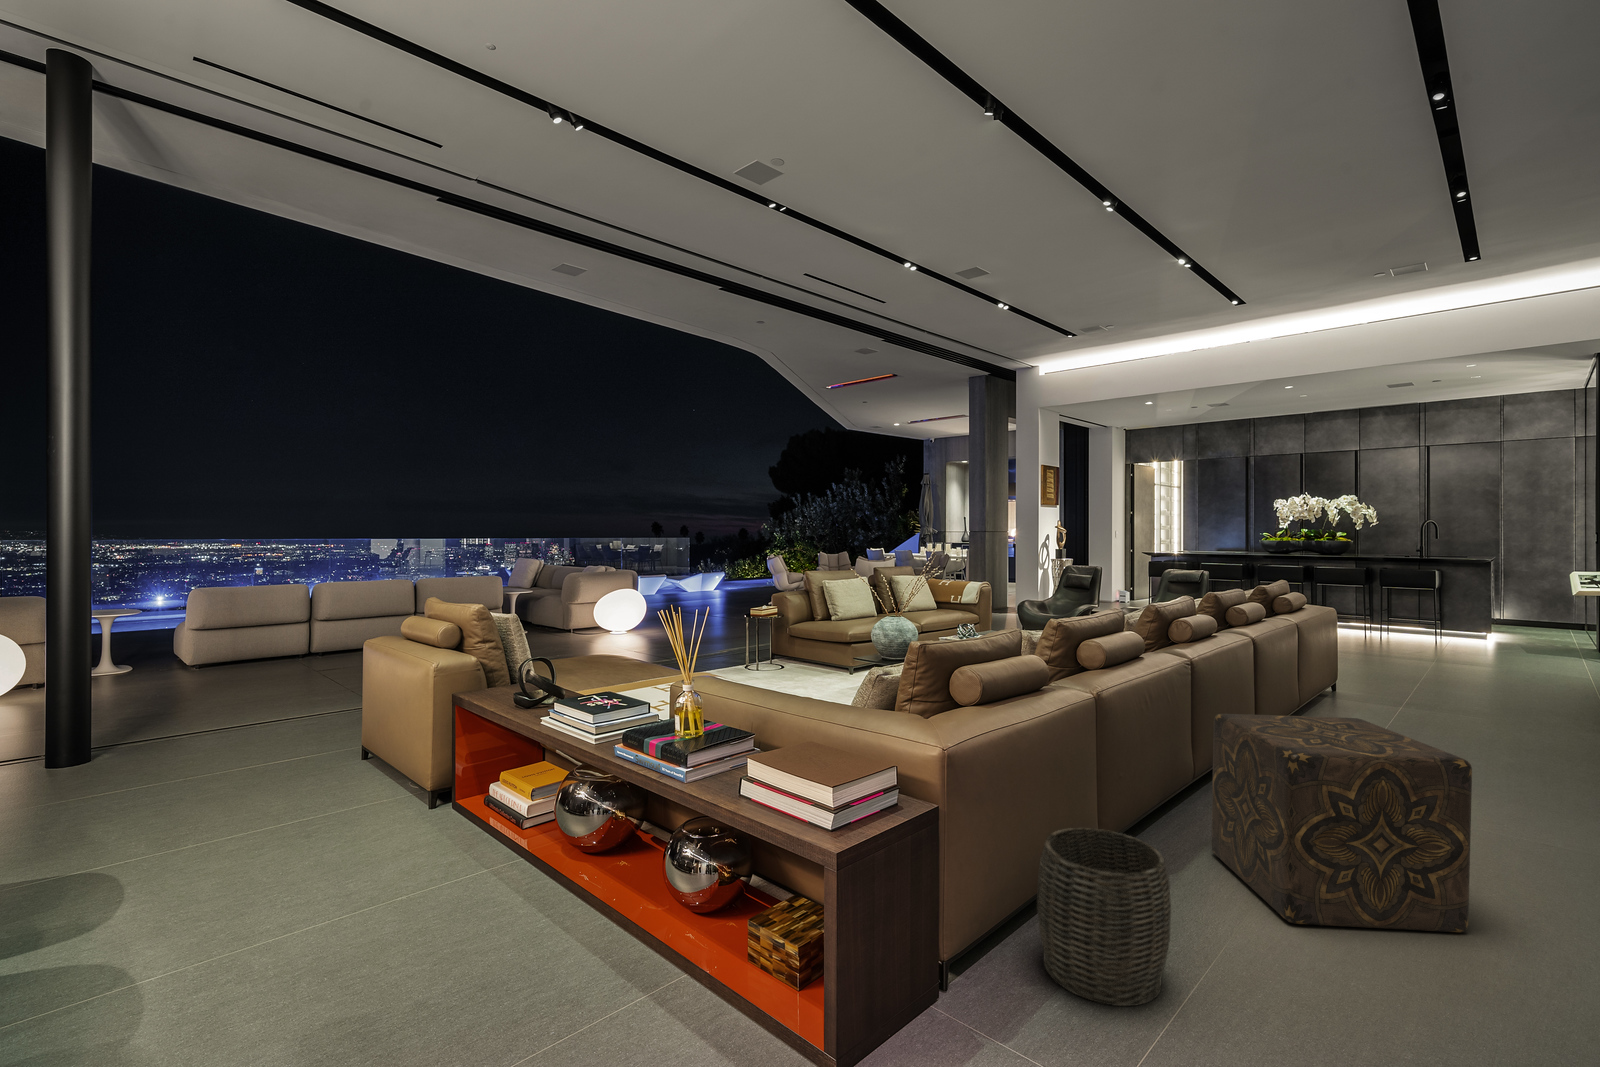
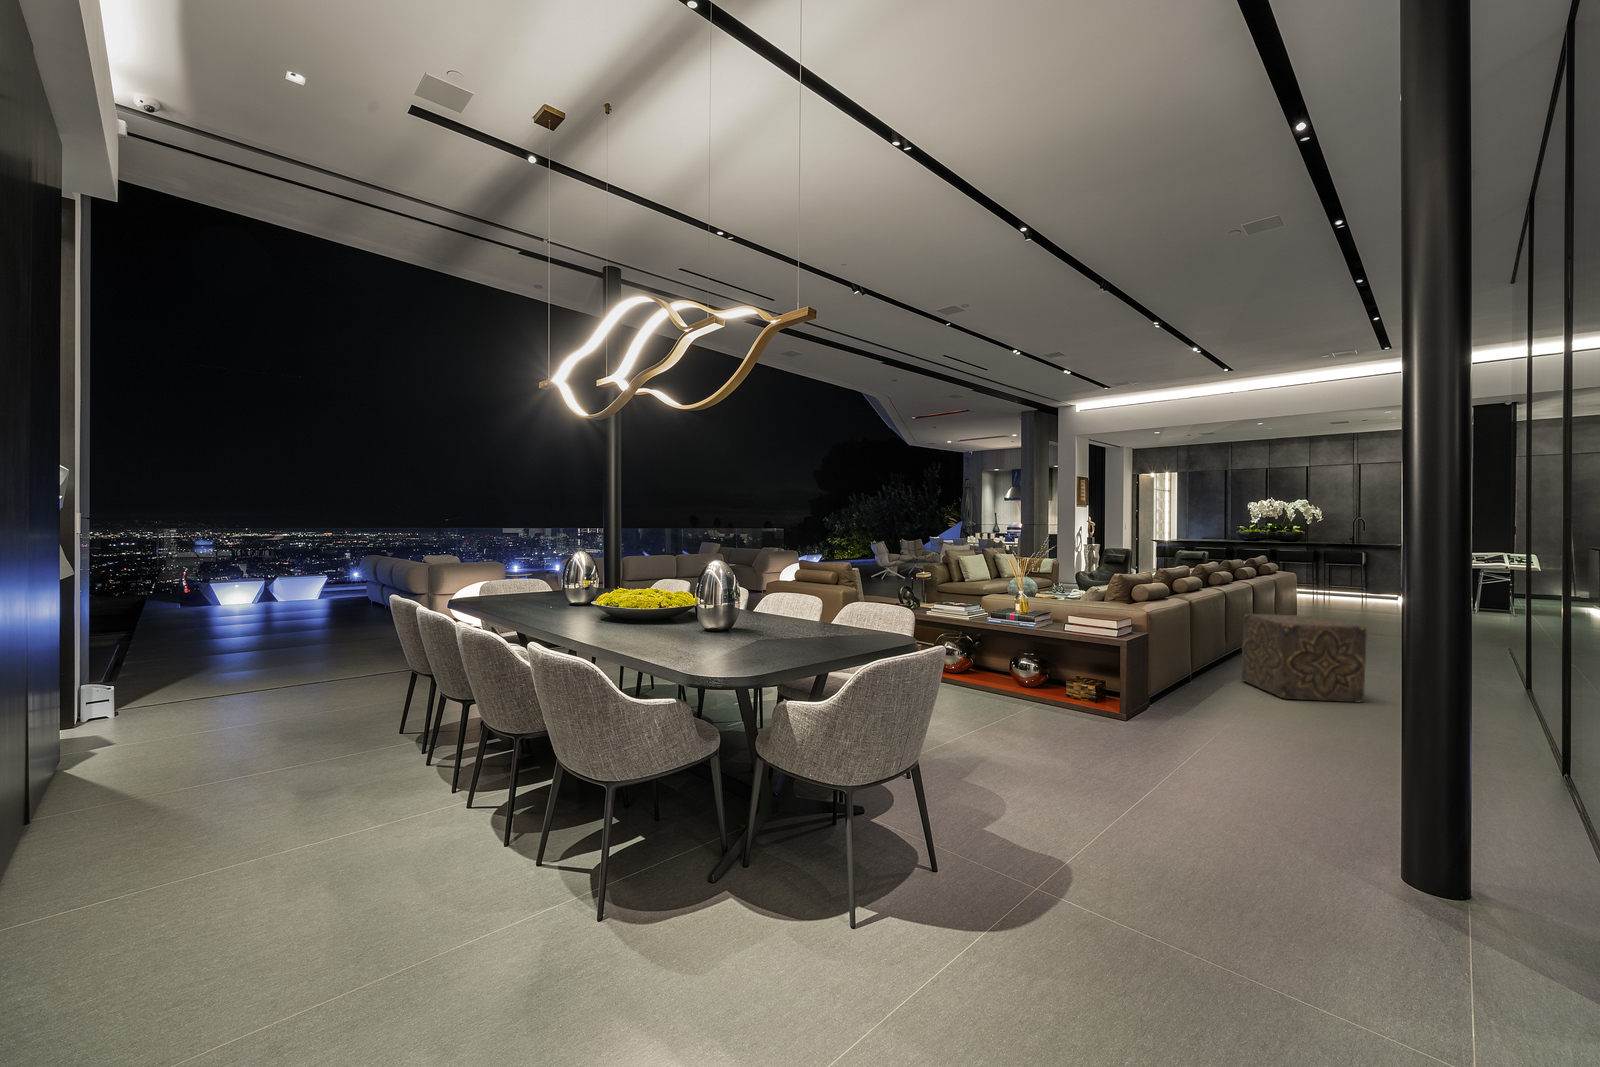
woven basket: present [1037,828,1171,1006] -> none [1178,653,1238,715]

